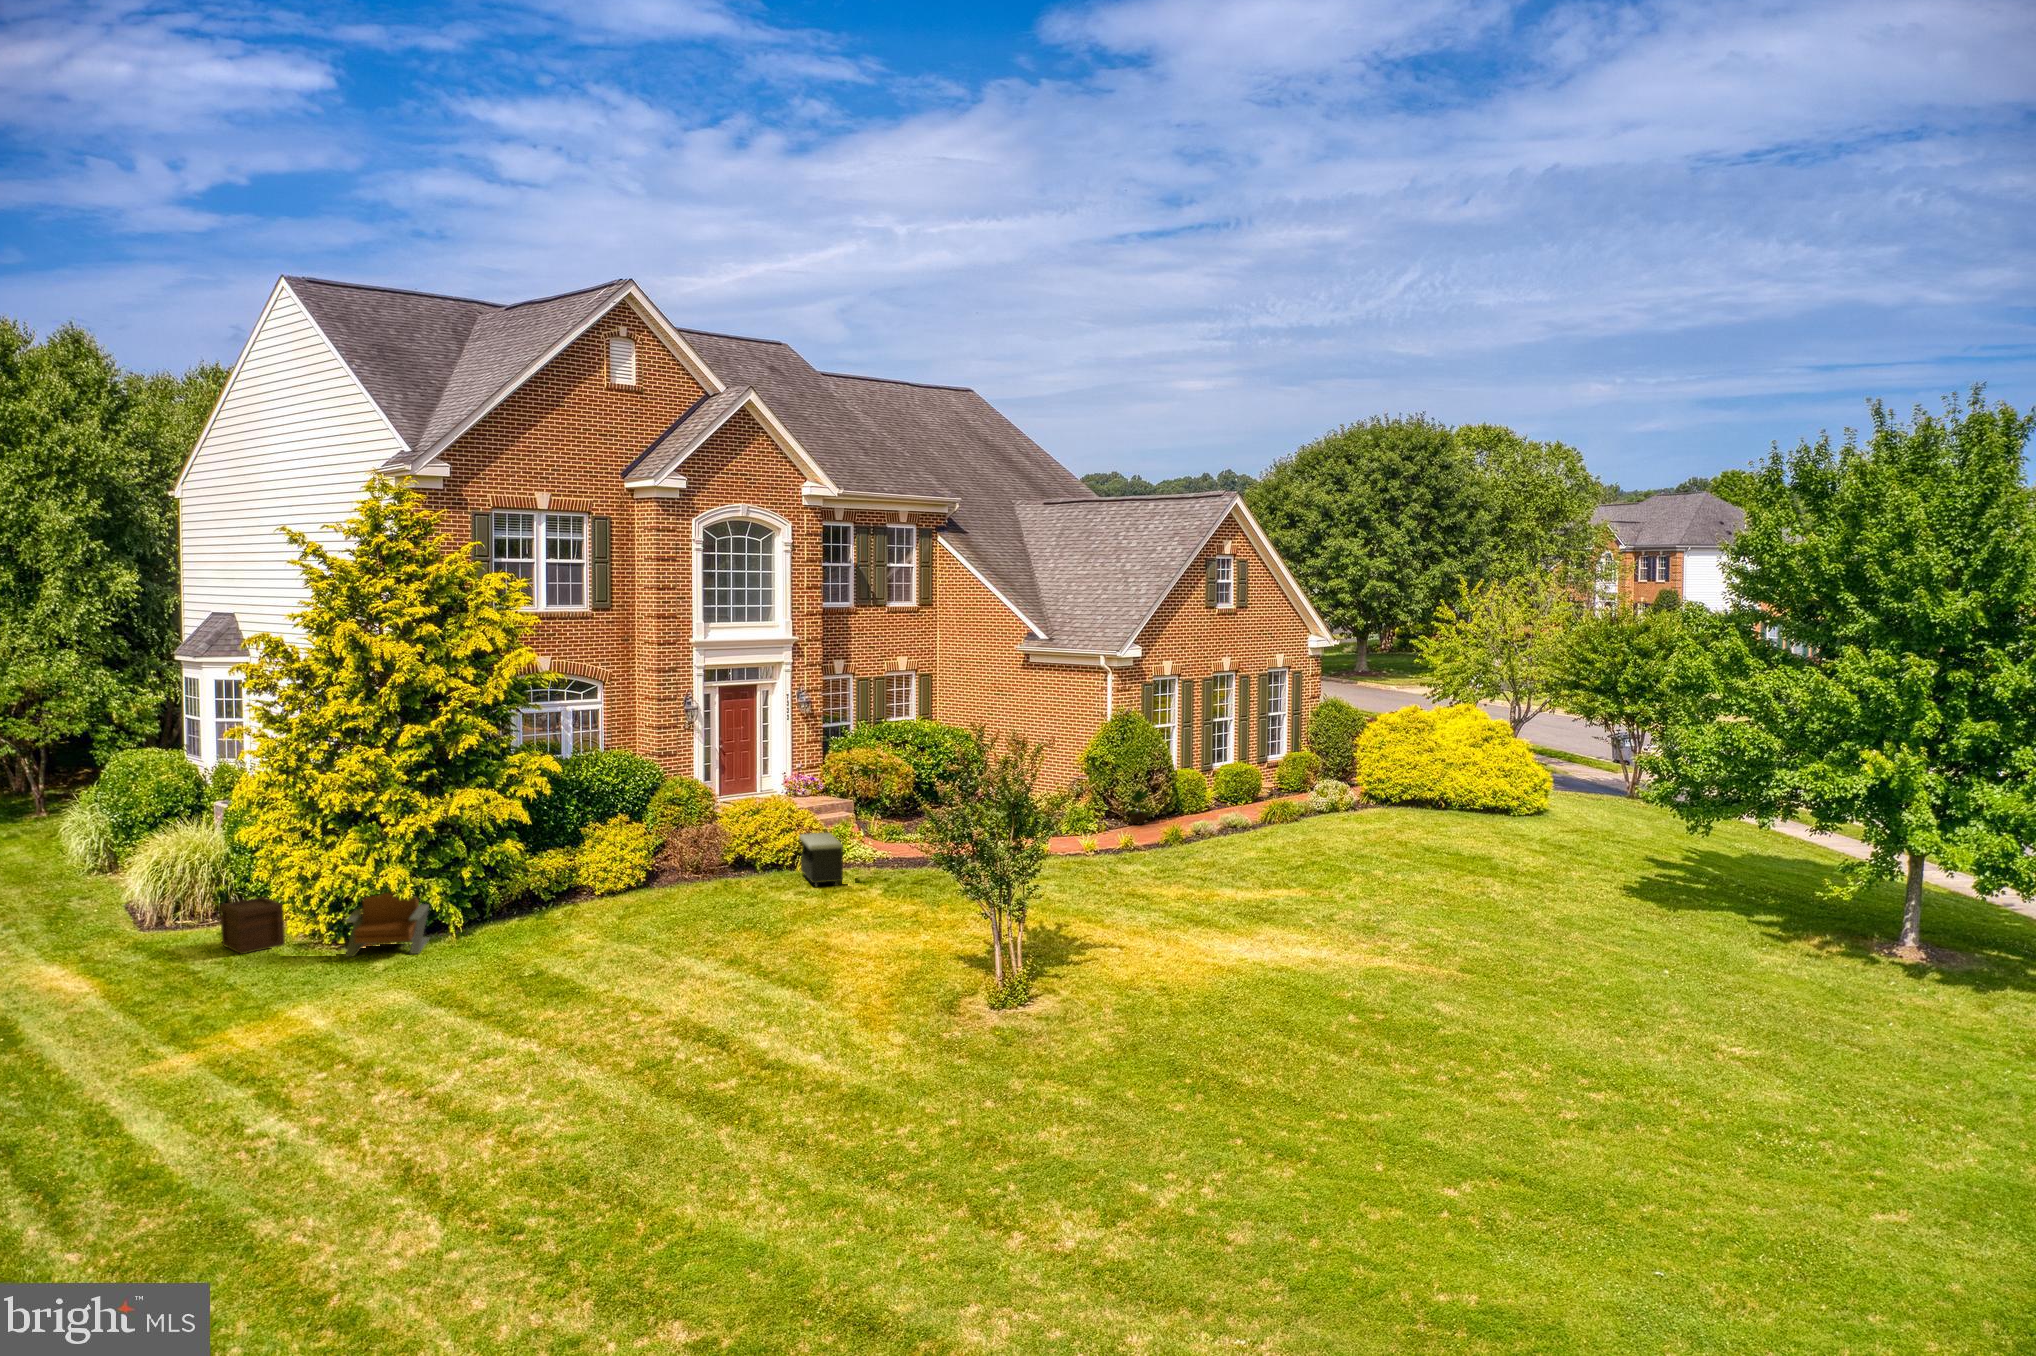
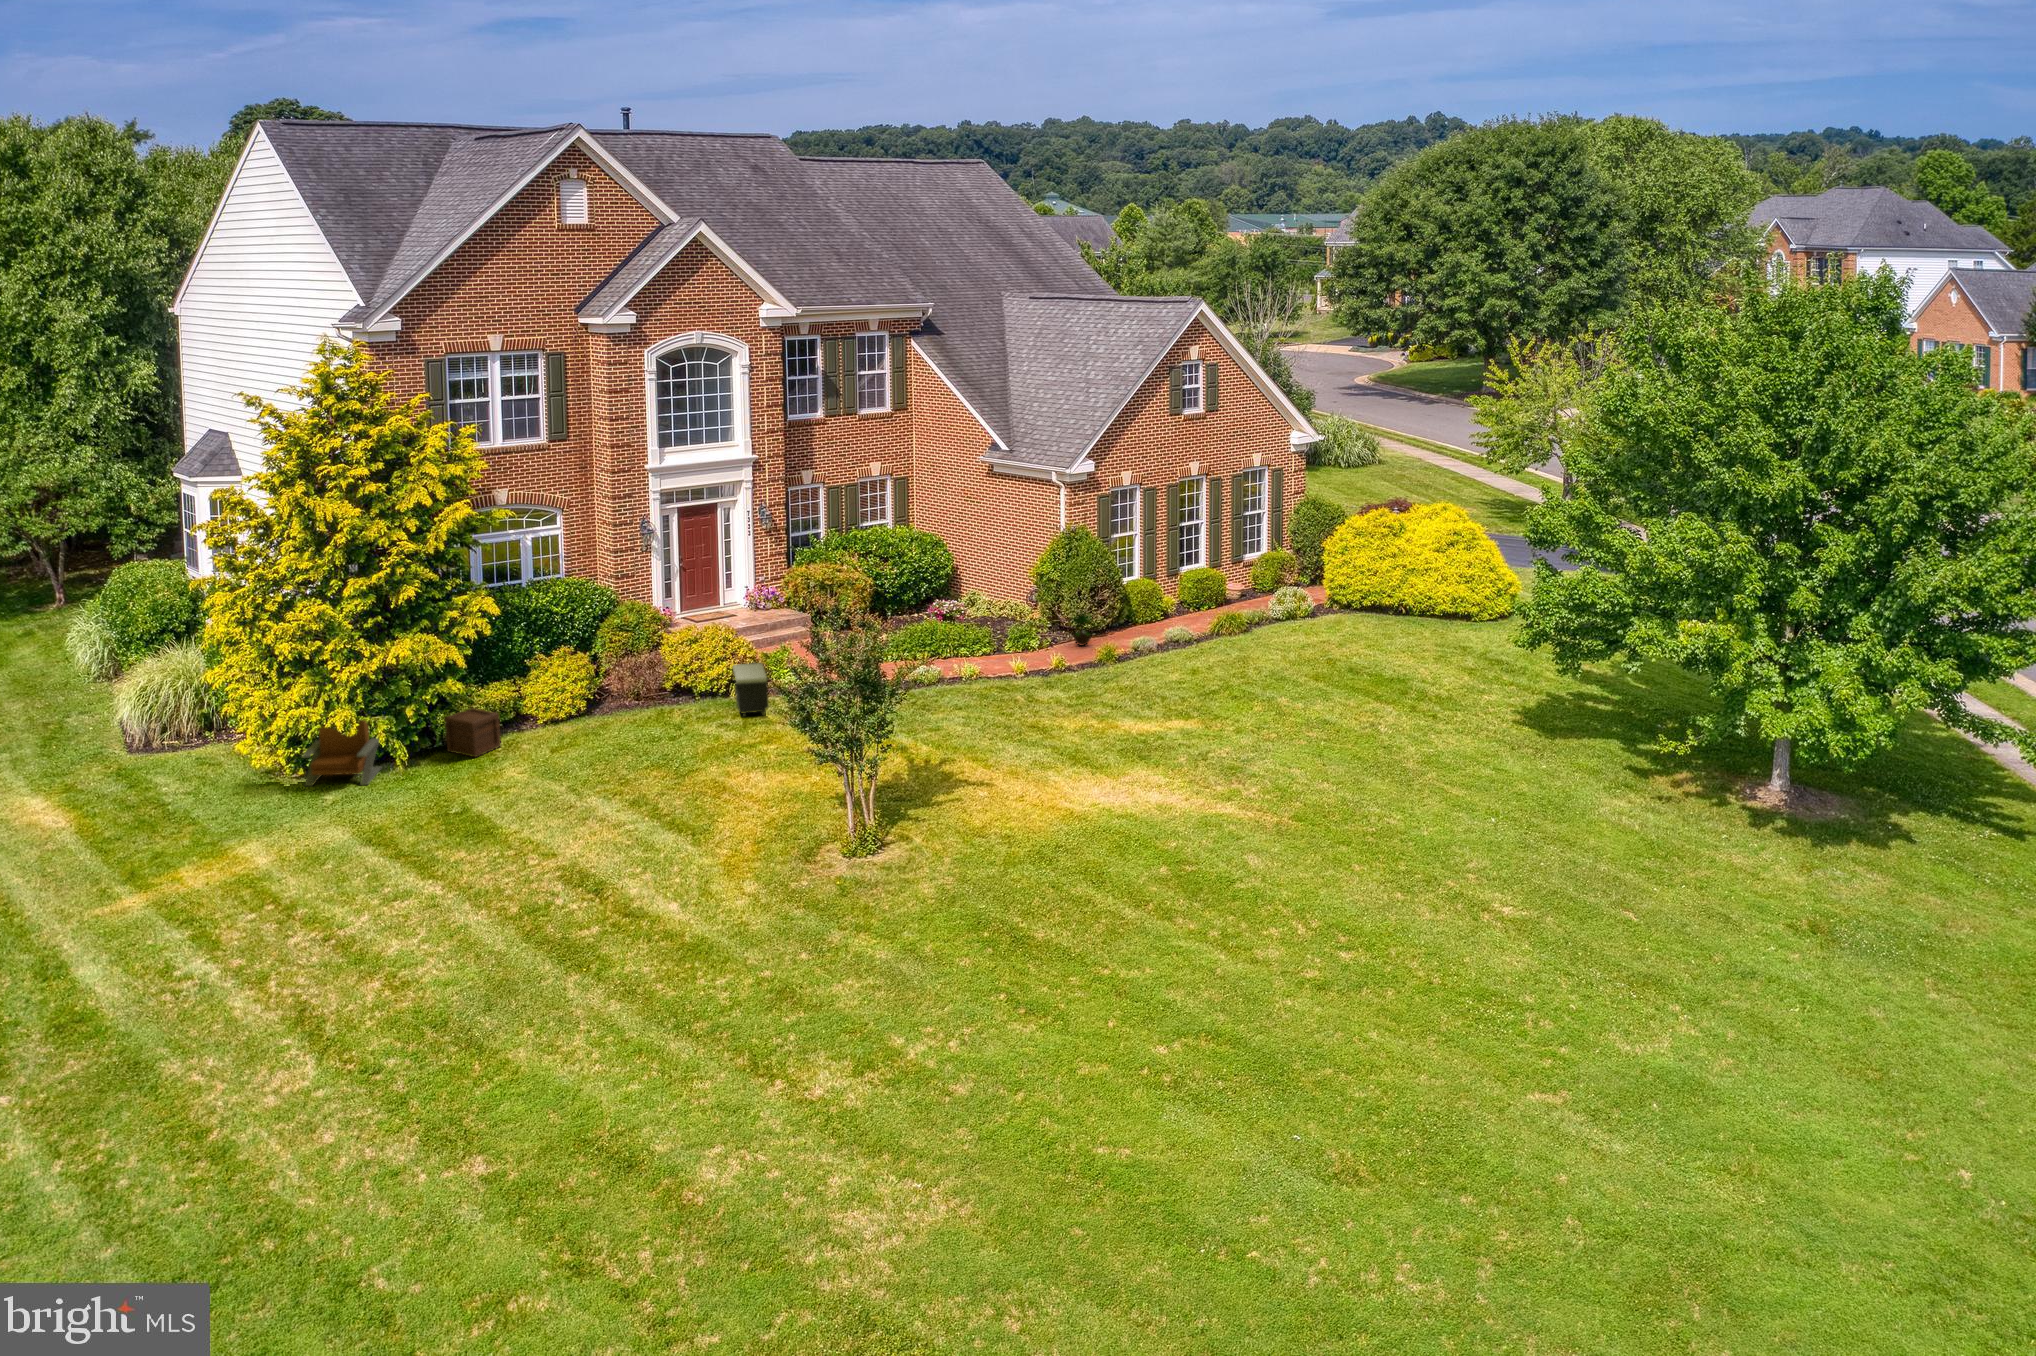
wooden crate: present [220,897,285,954] -> present [445,708,501,757]

